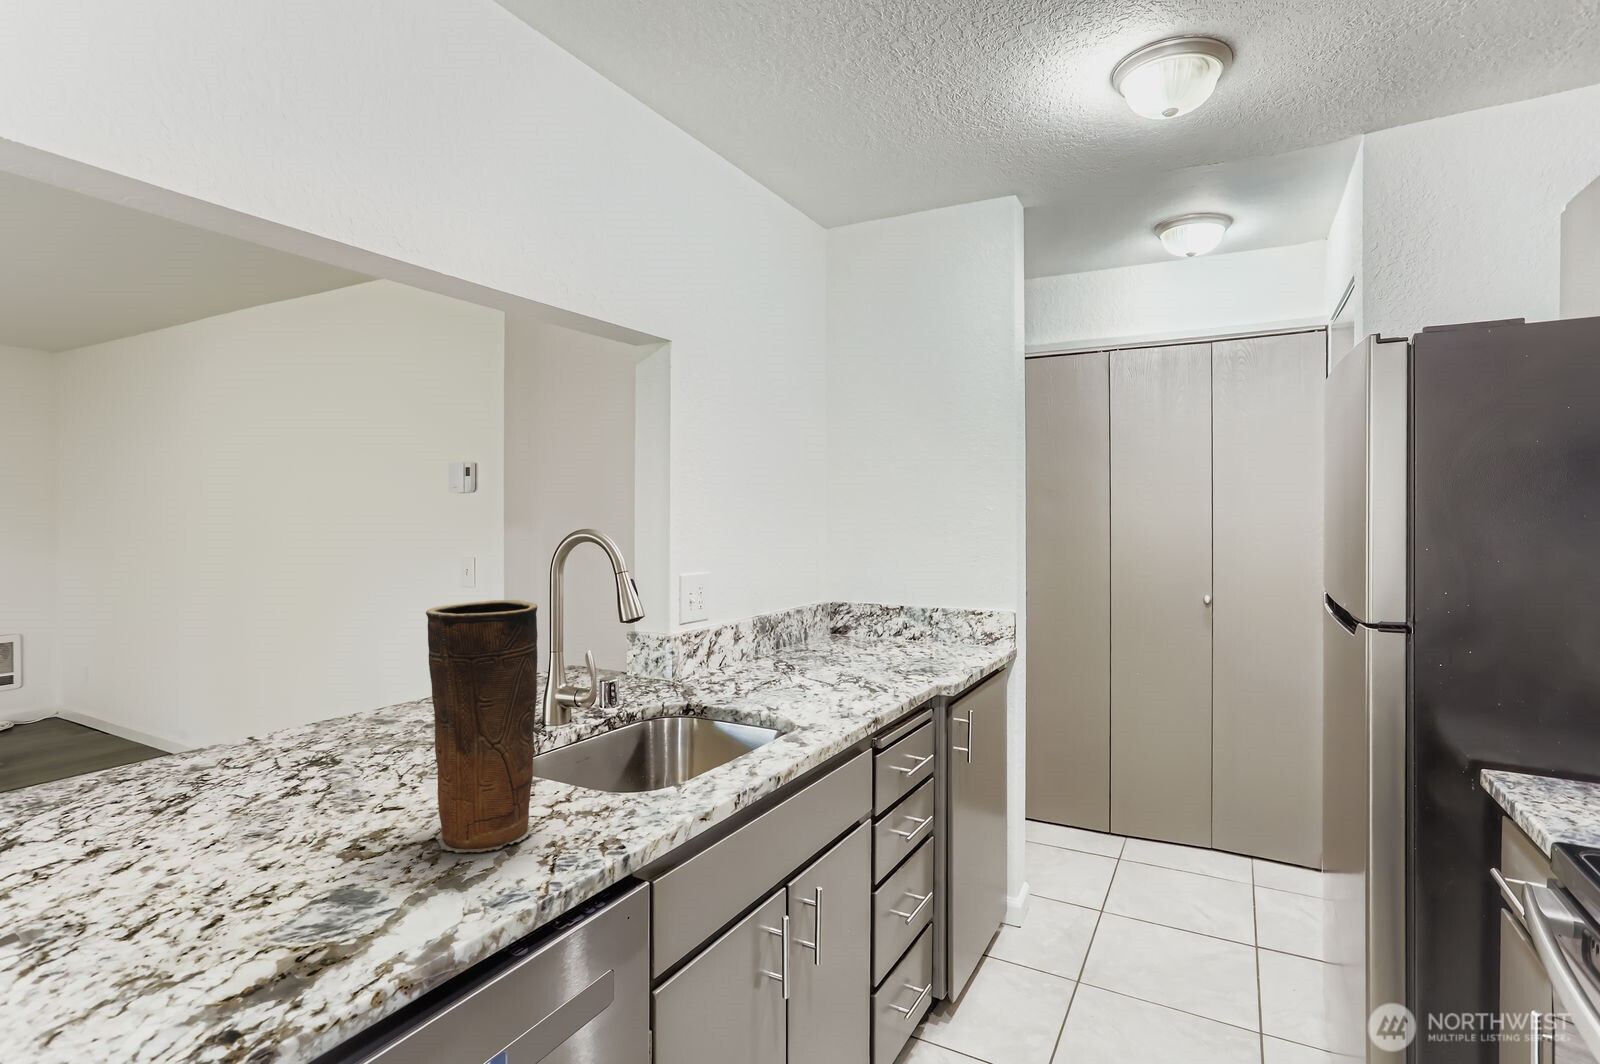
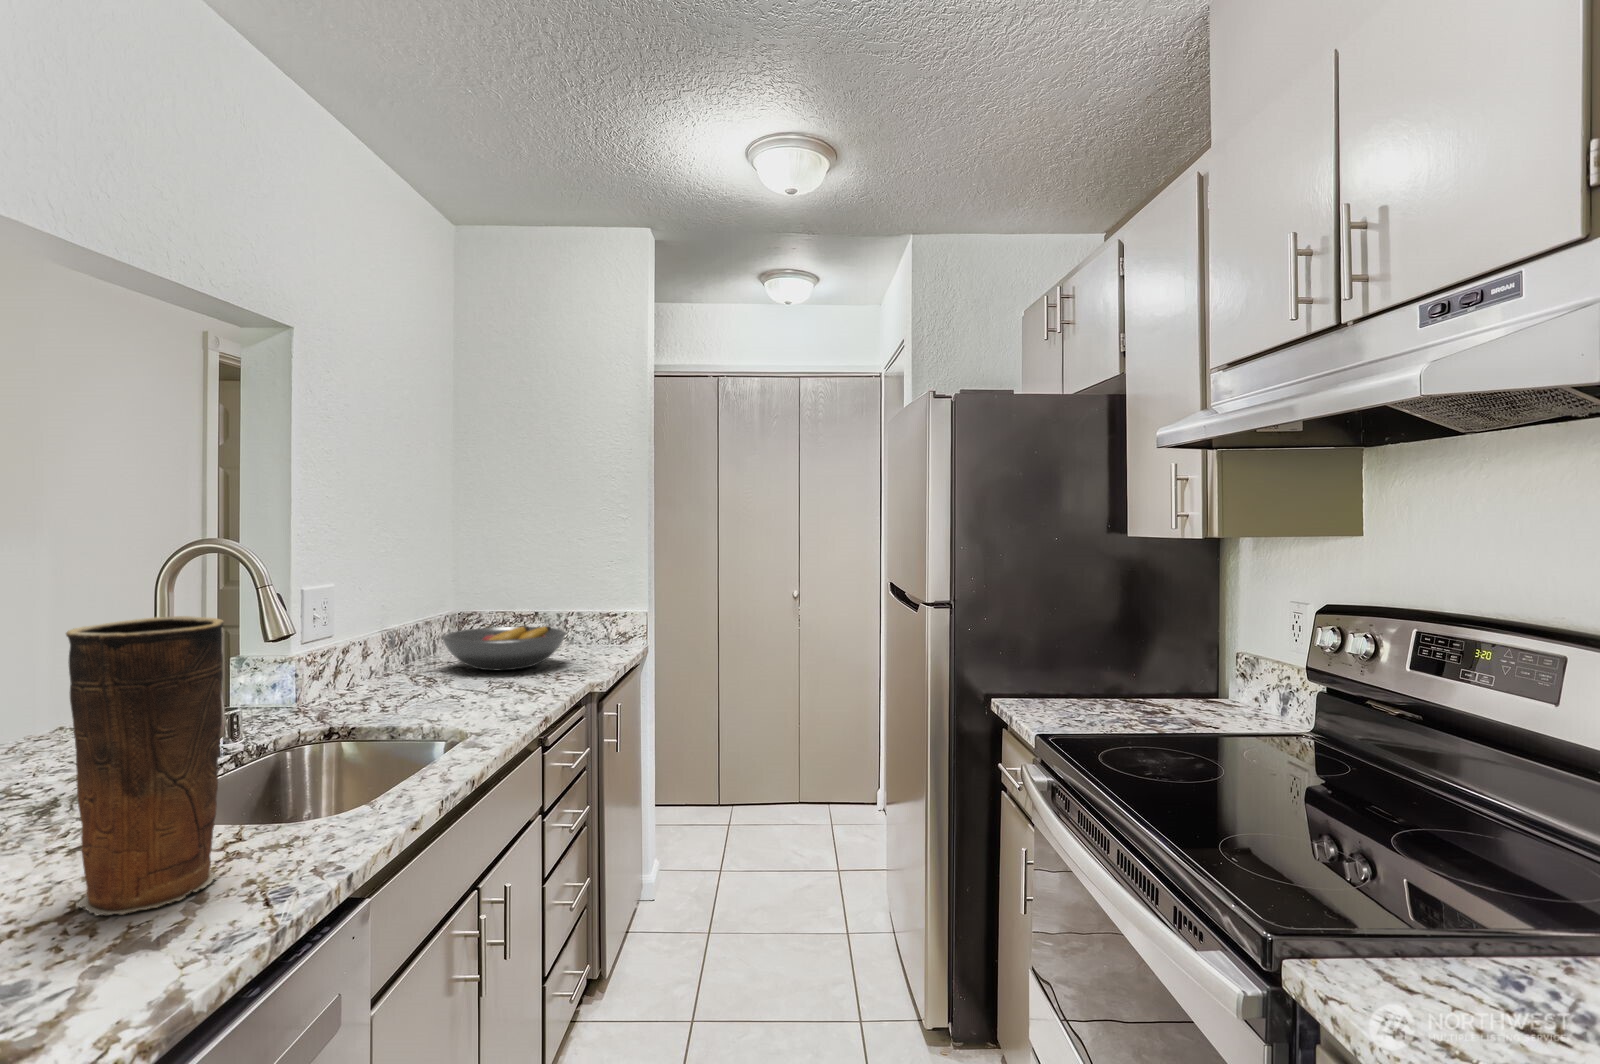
fruit bowl: none [803,620,921,663] -> present [442,626,566,670]

